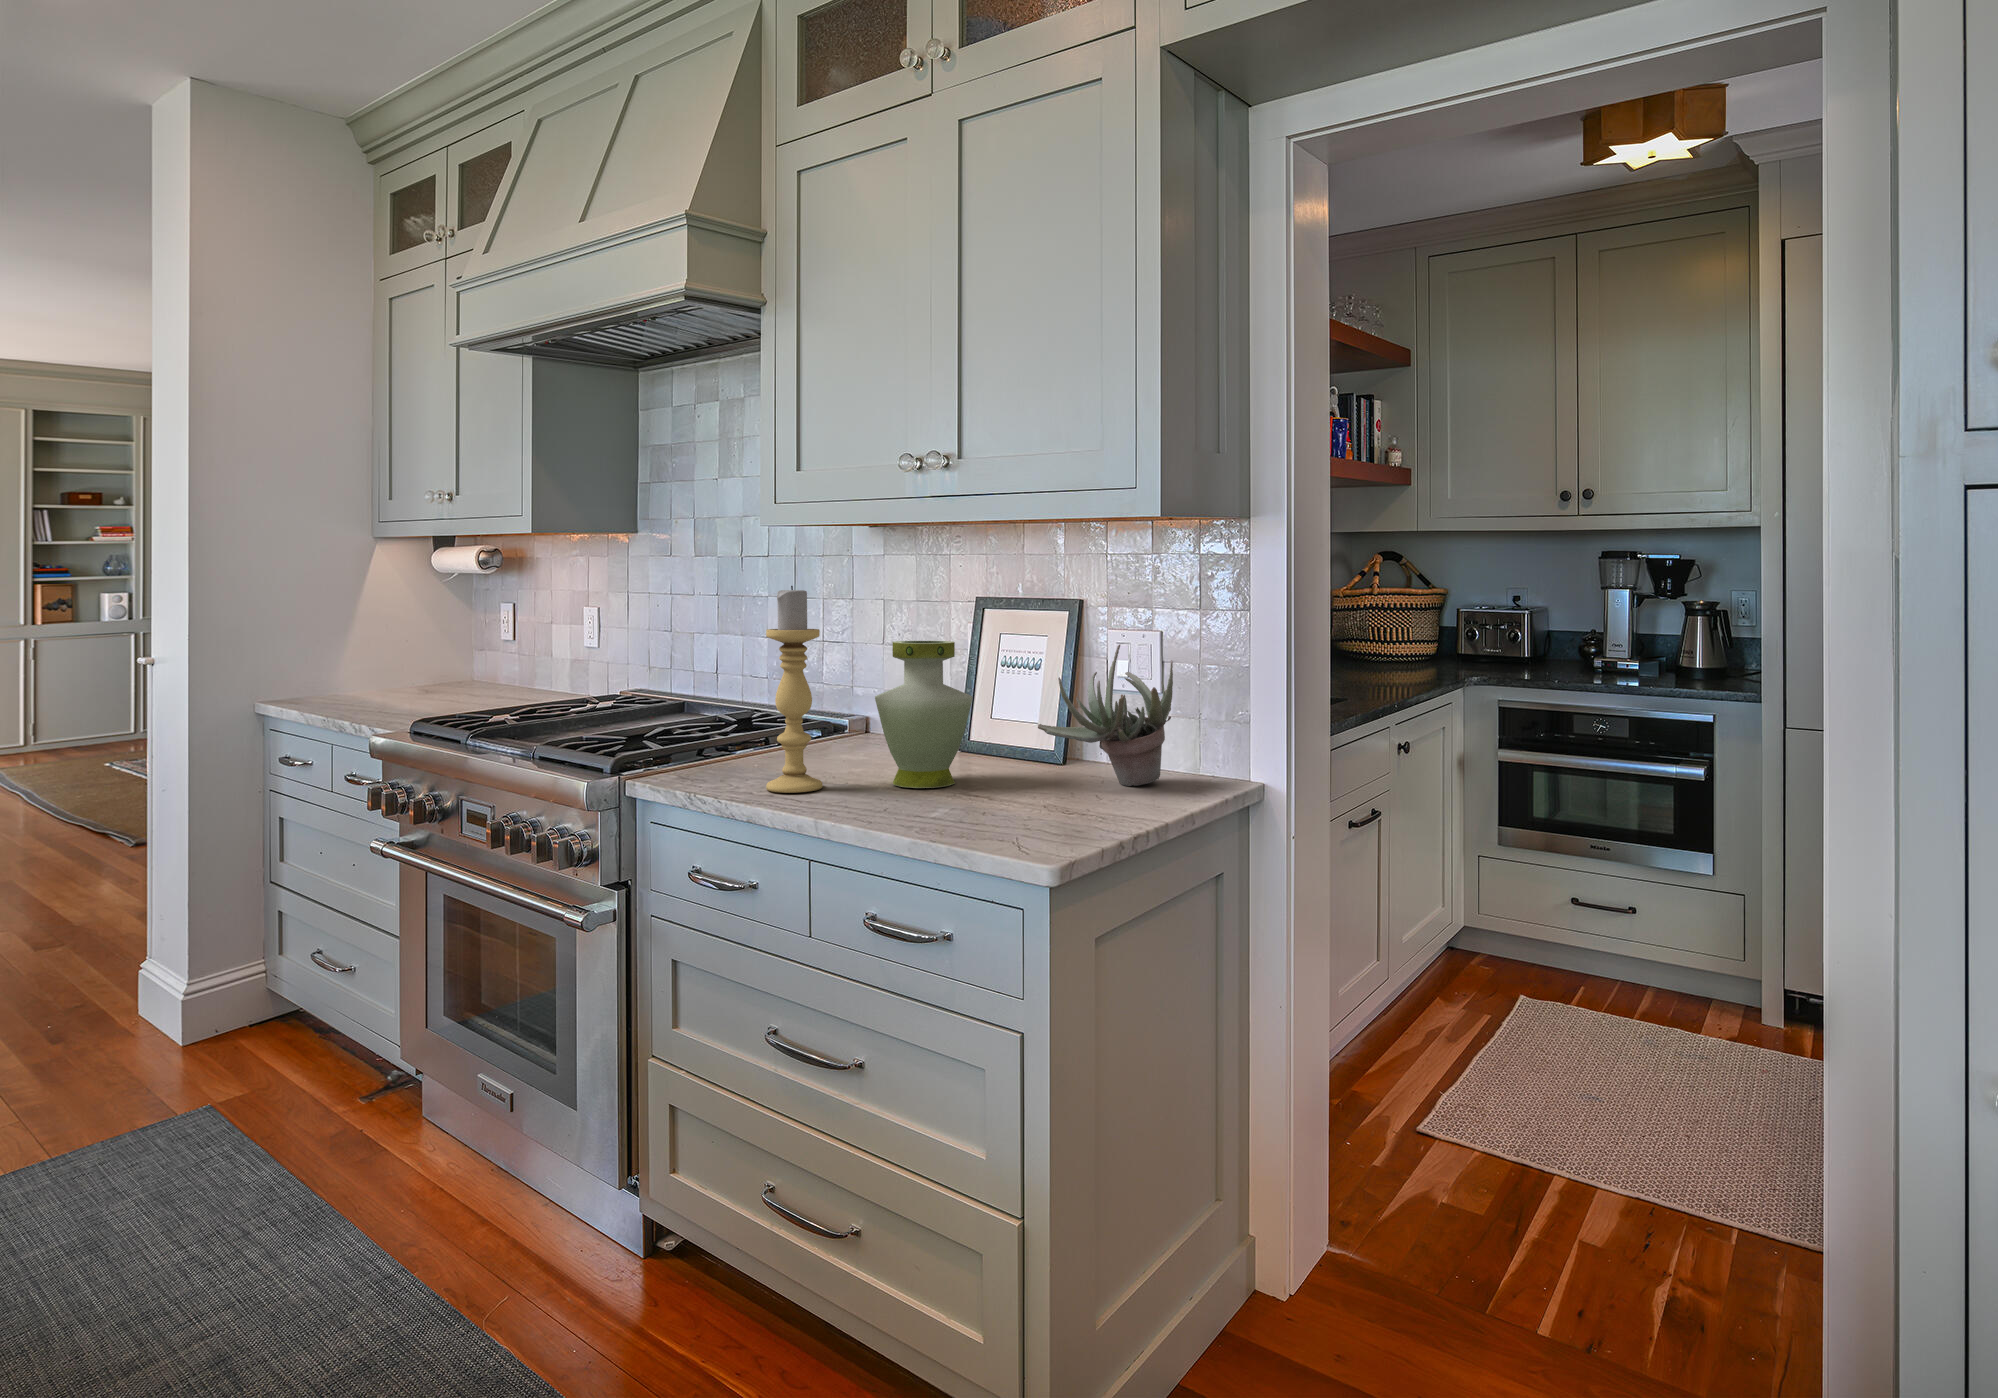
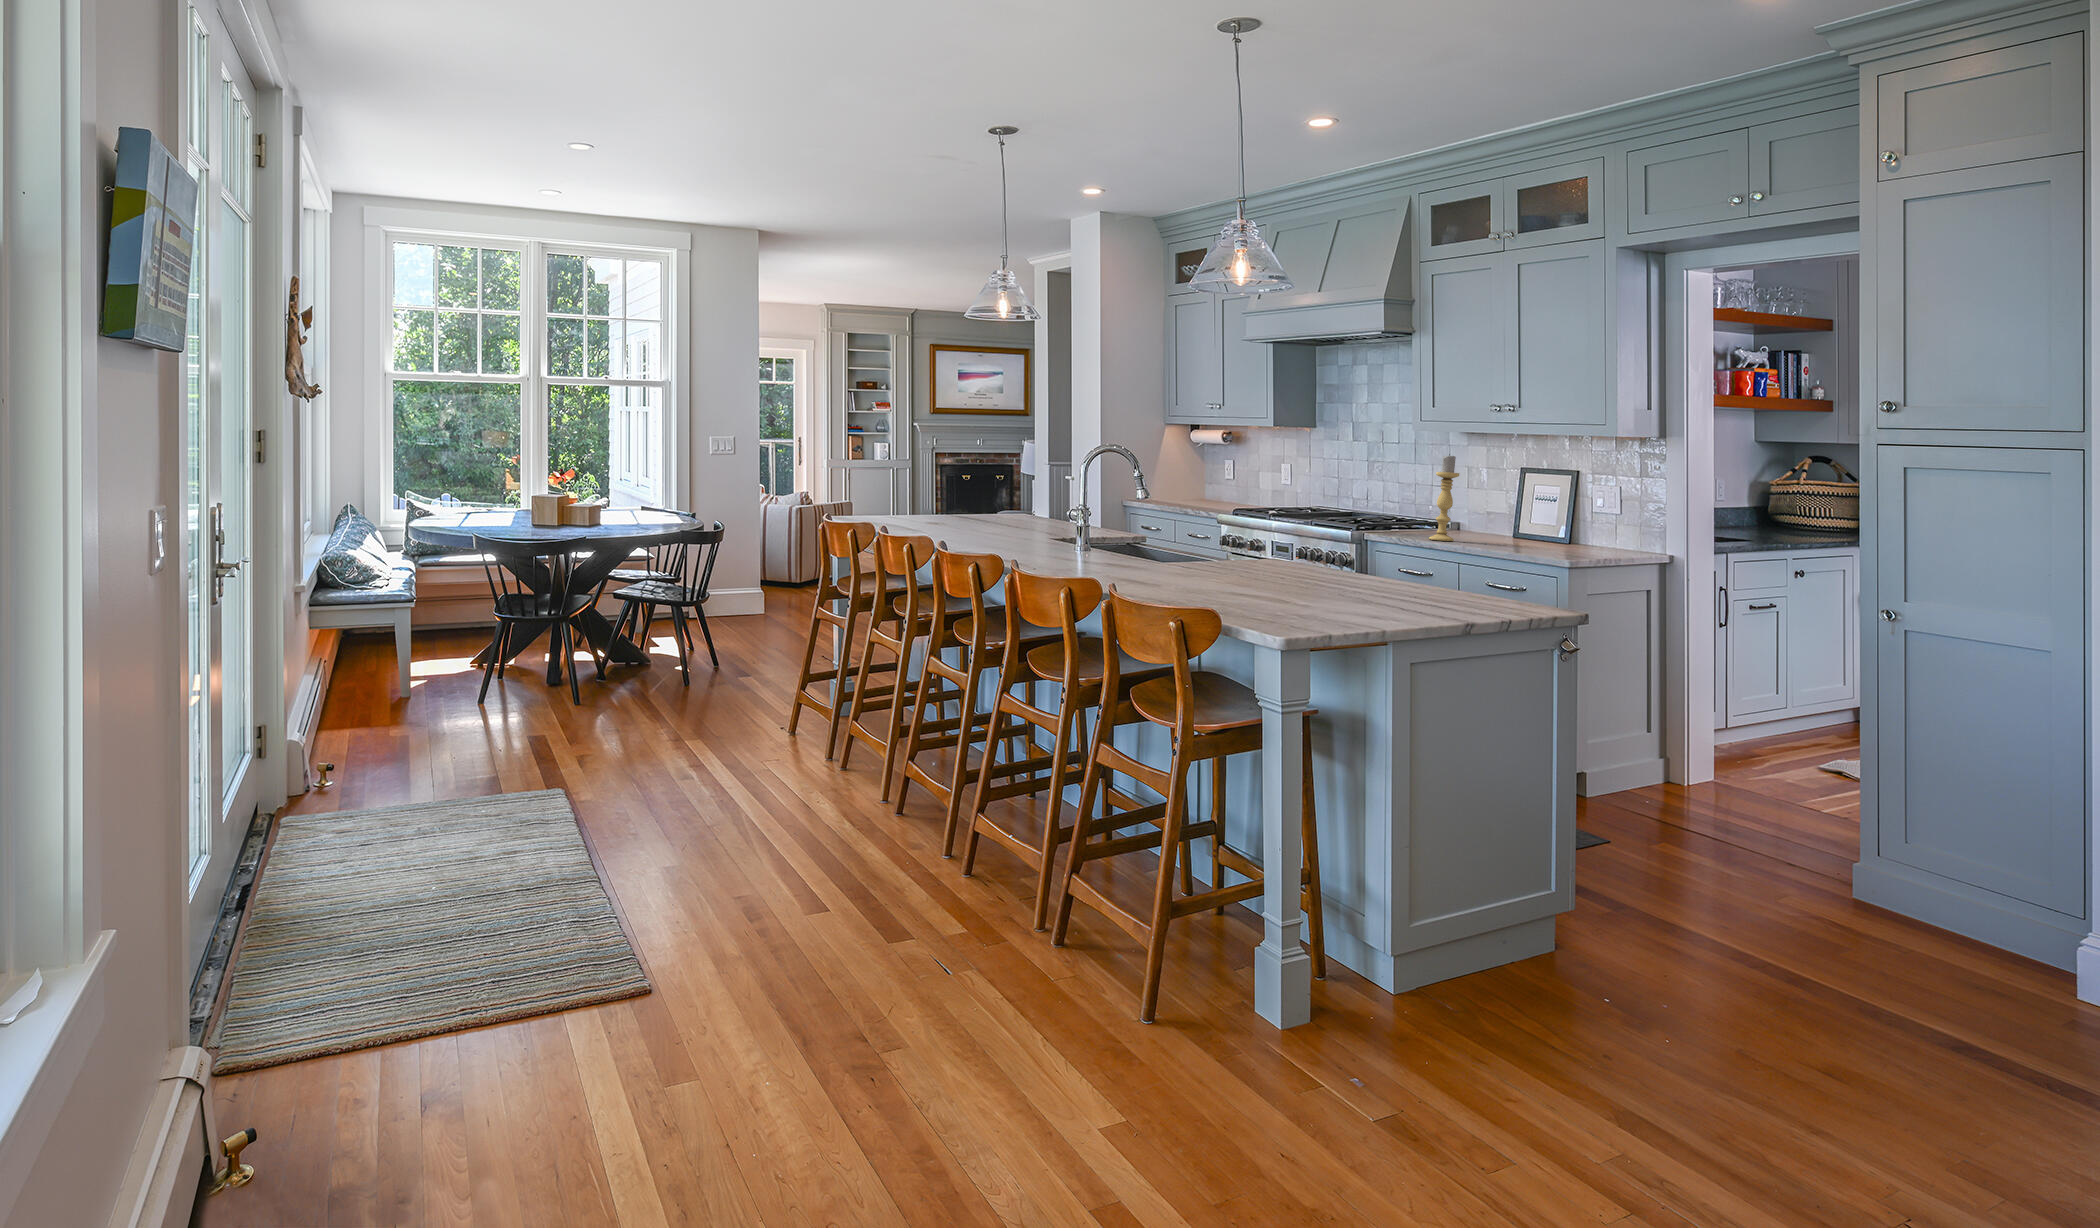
vase: present [875,641,973,788] -> none [1479,481,1525,545]
succulent plant: present [1038,645,1173,786] -> none [1555,487,1623,551]

